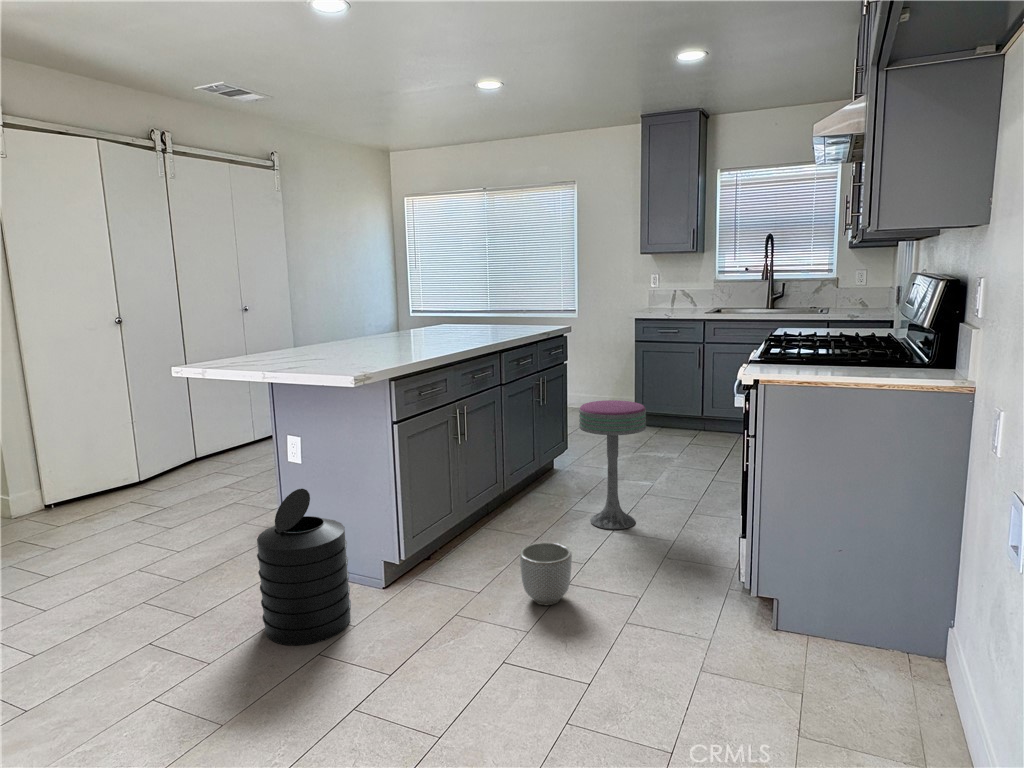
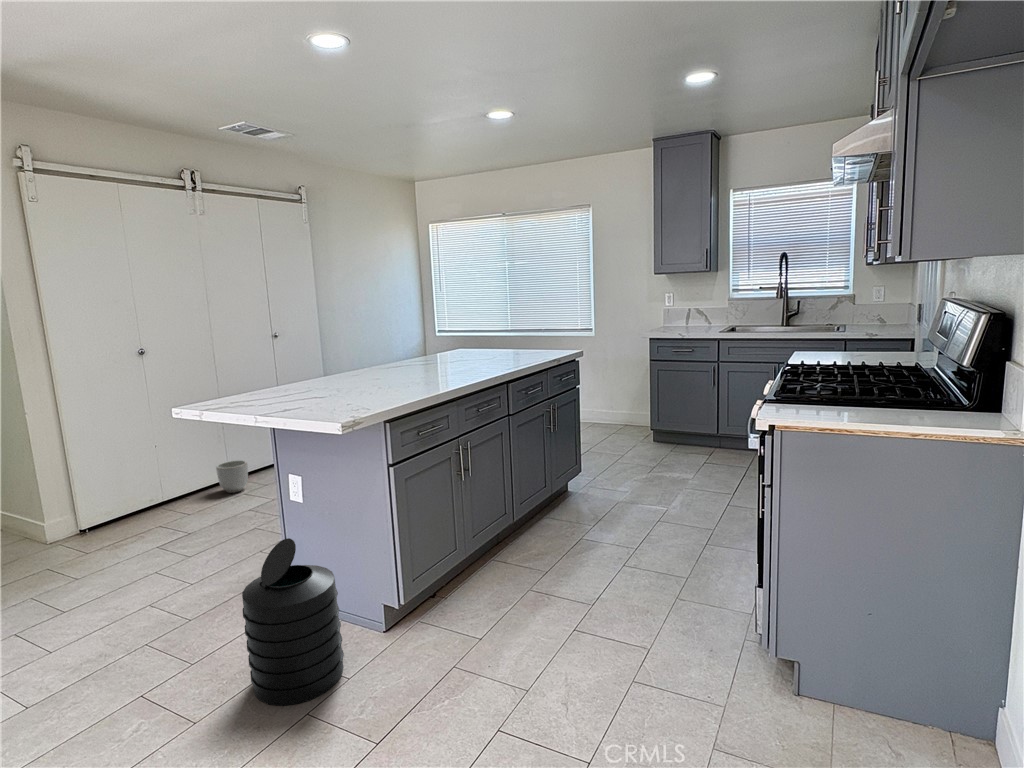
bar stool: present [579,400,646,529] -> none [587,429,657,563]
planter: present [520,542,572,605] -> present [216,460,248,493]

